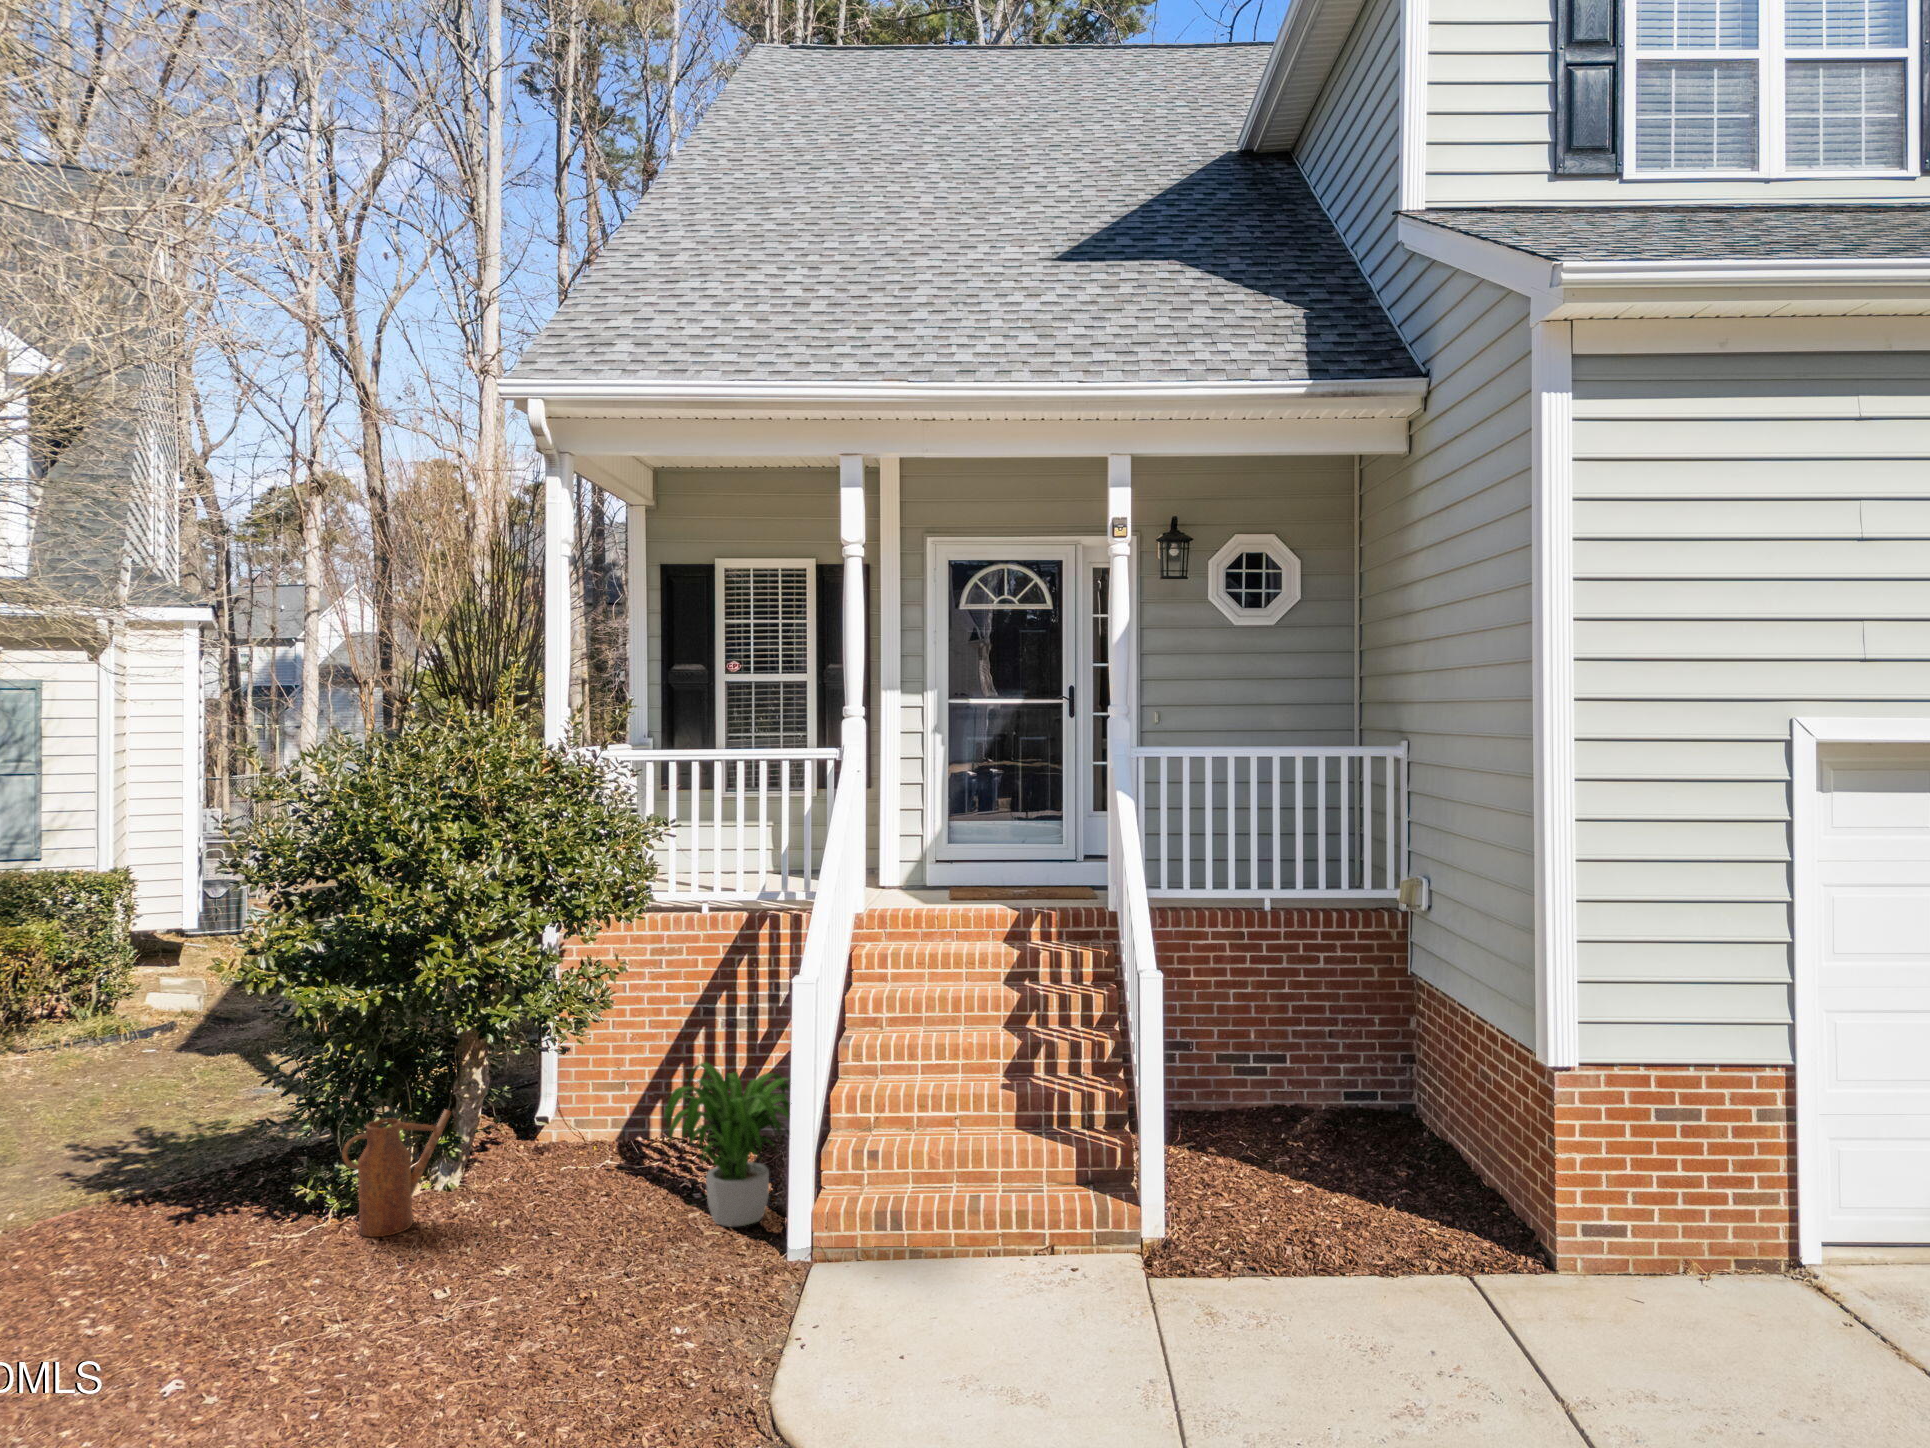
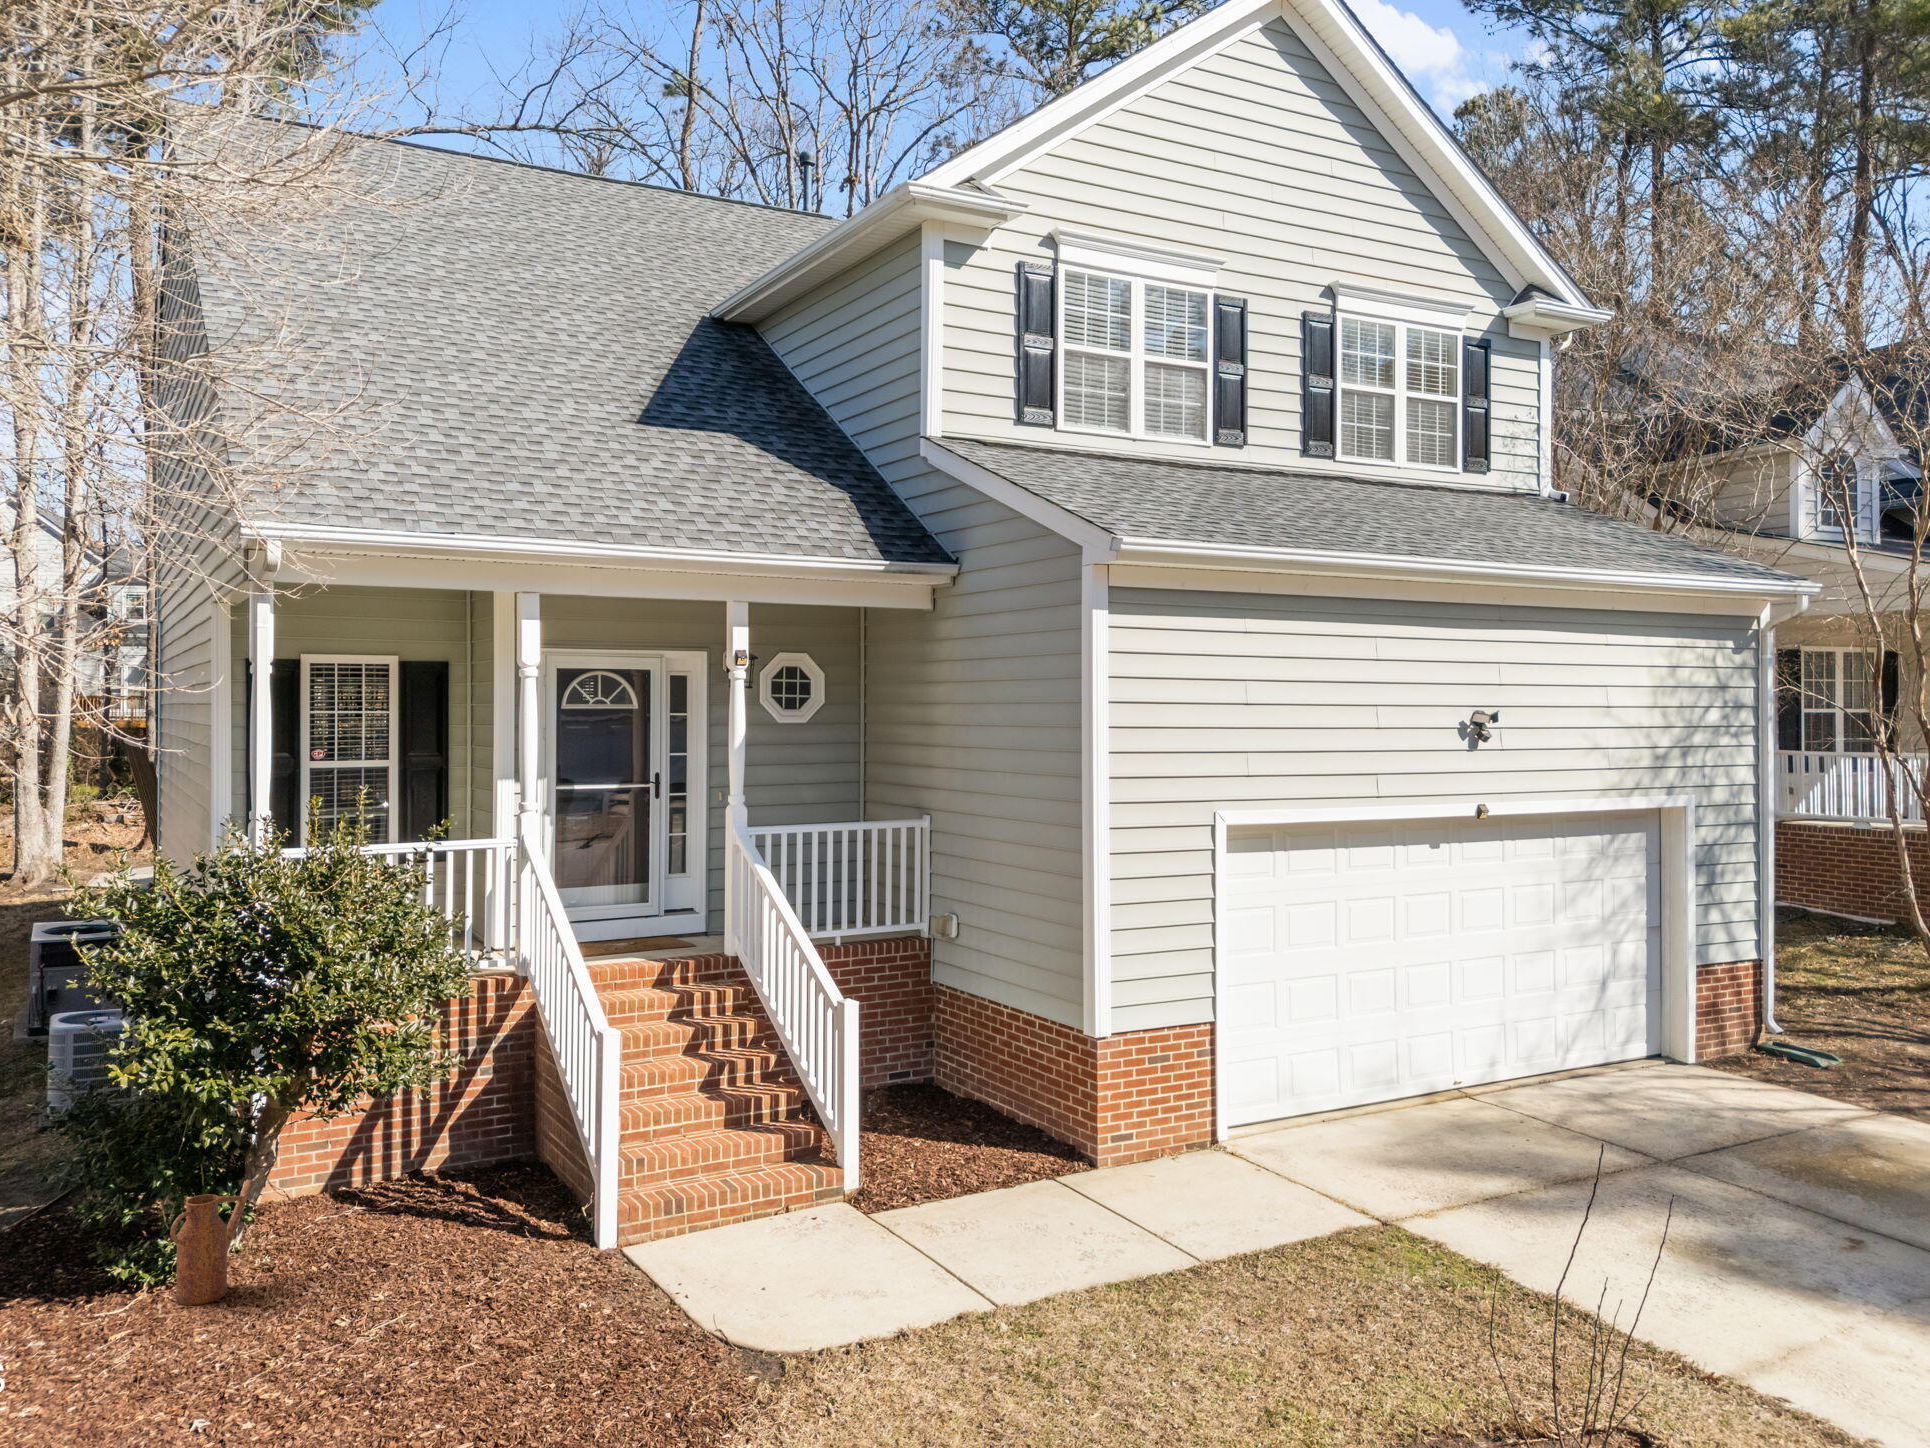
potted plant: present [664,1063,792,1227] -> none [457,1108,583,1239]

